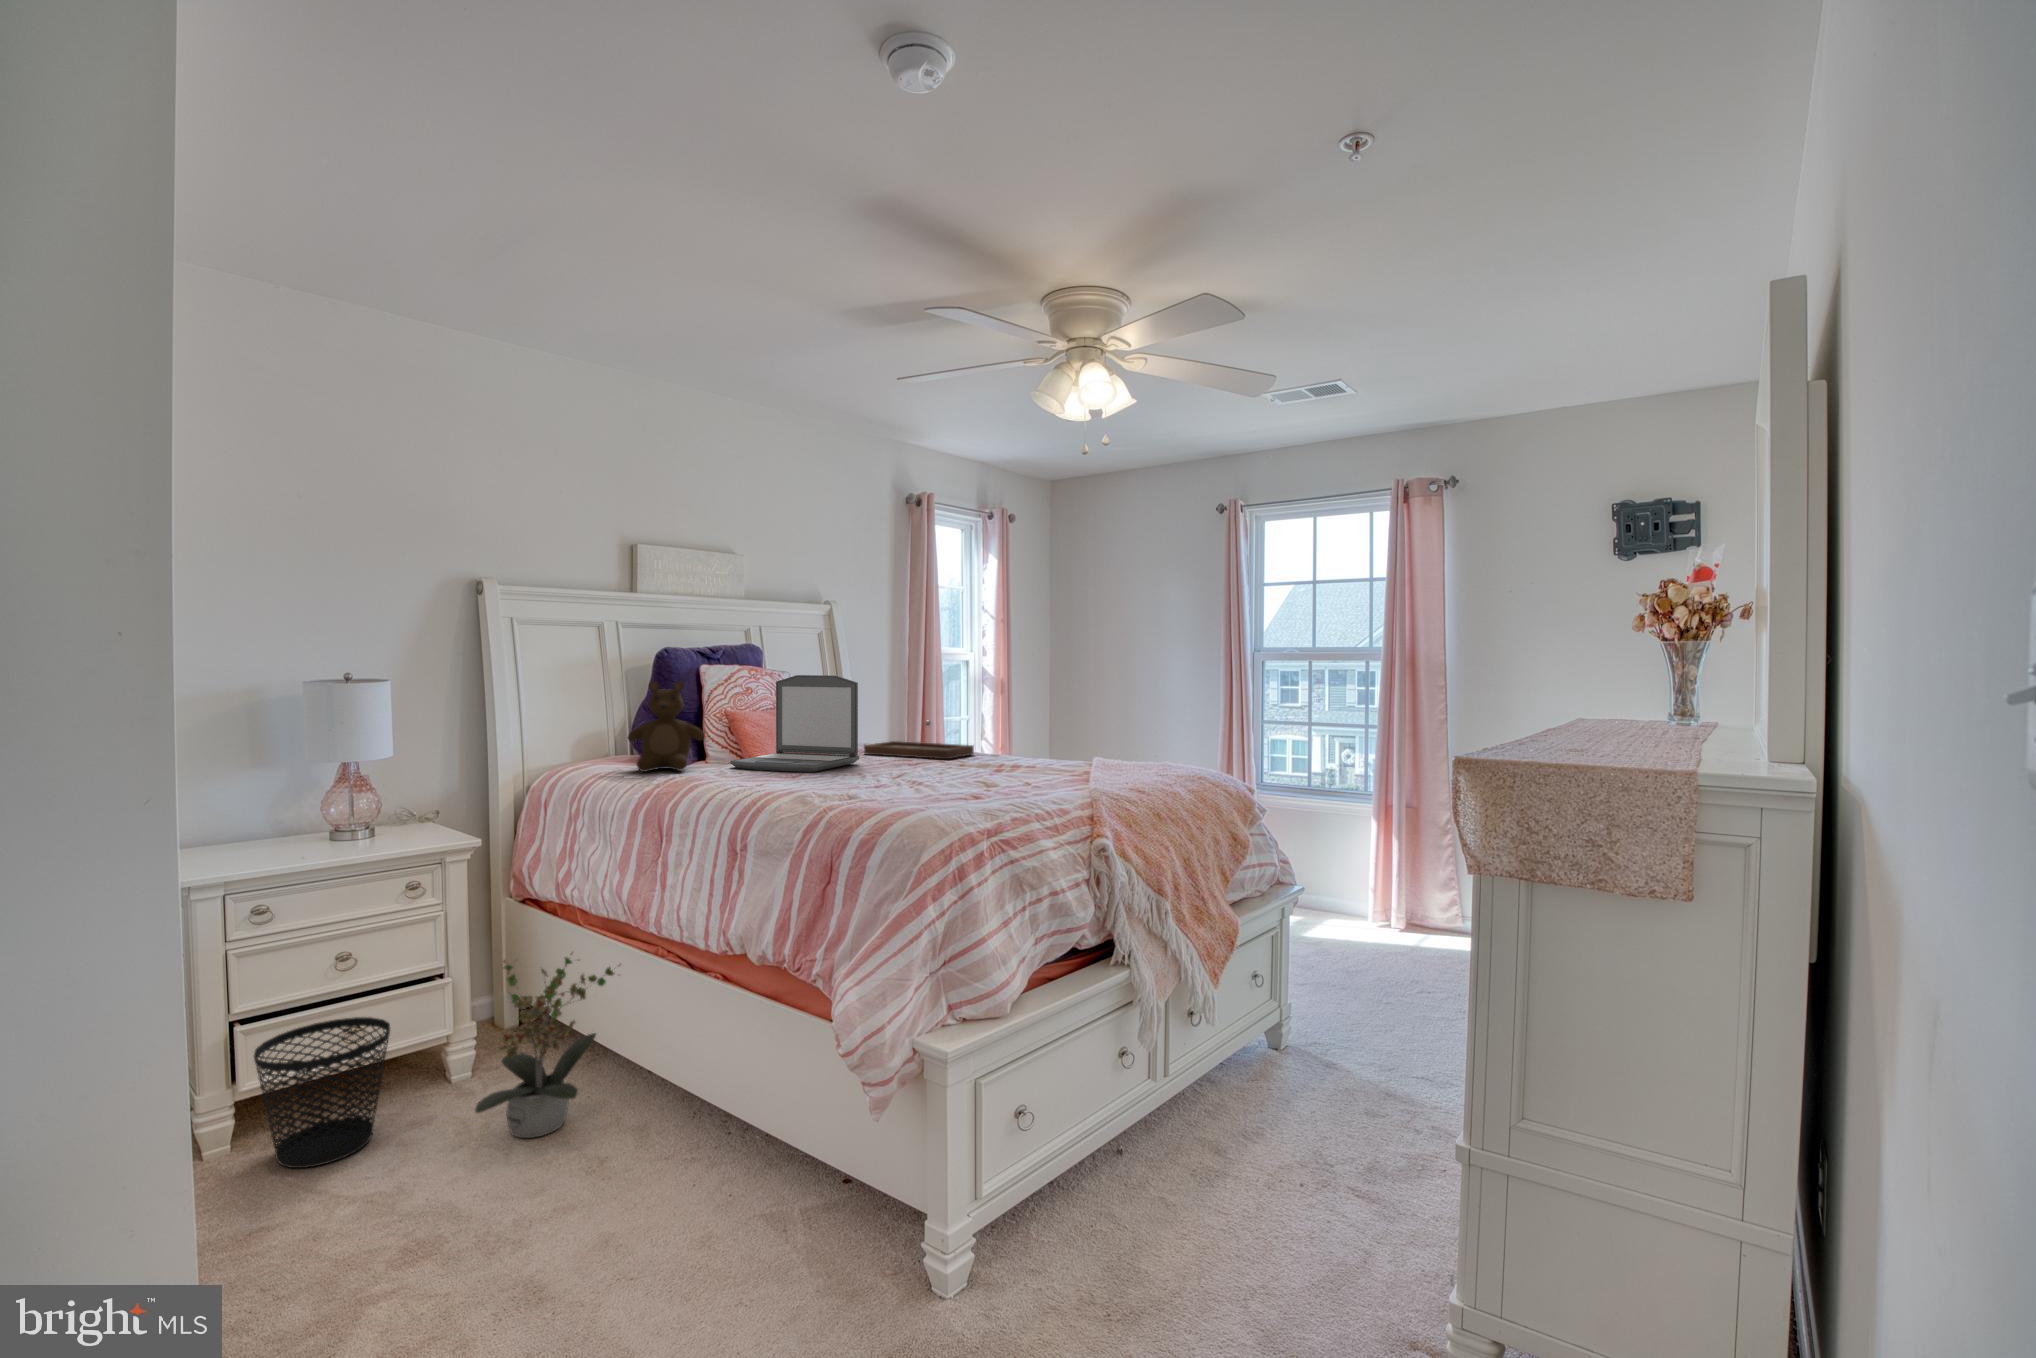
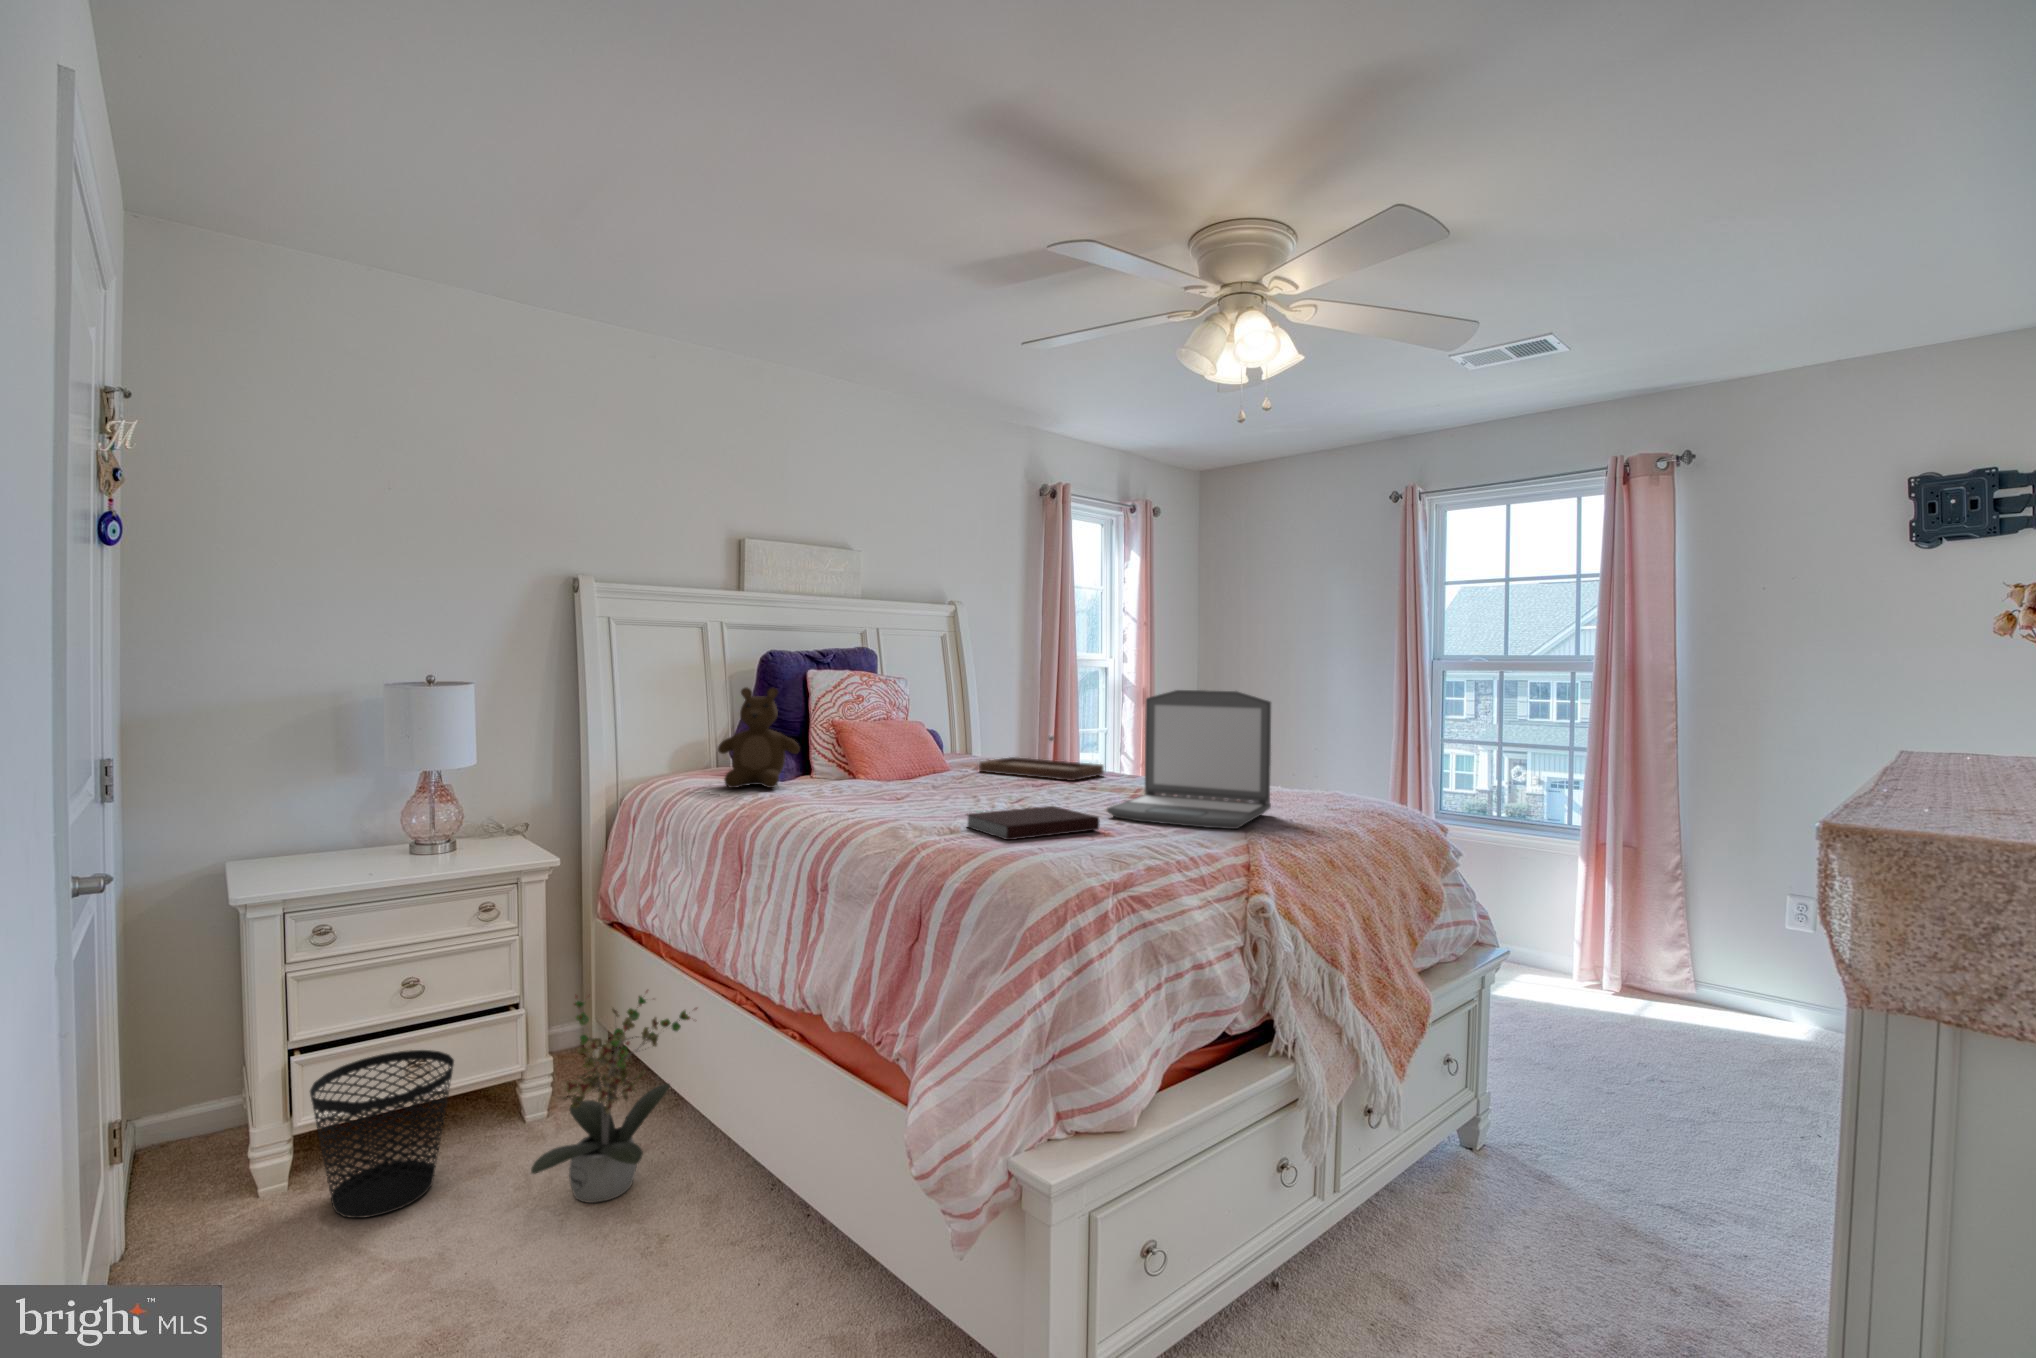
laptop: present [730,675,859,772] -> present [1107,690,1271,829]
notebook: none [863,776,975,803] -> present [967,806,1100,840]

